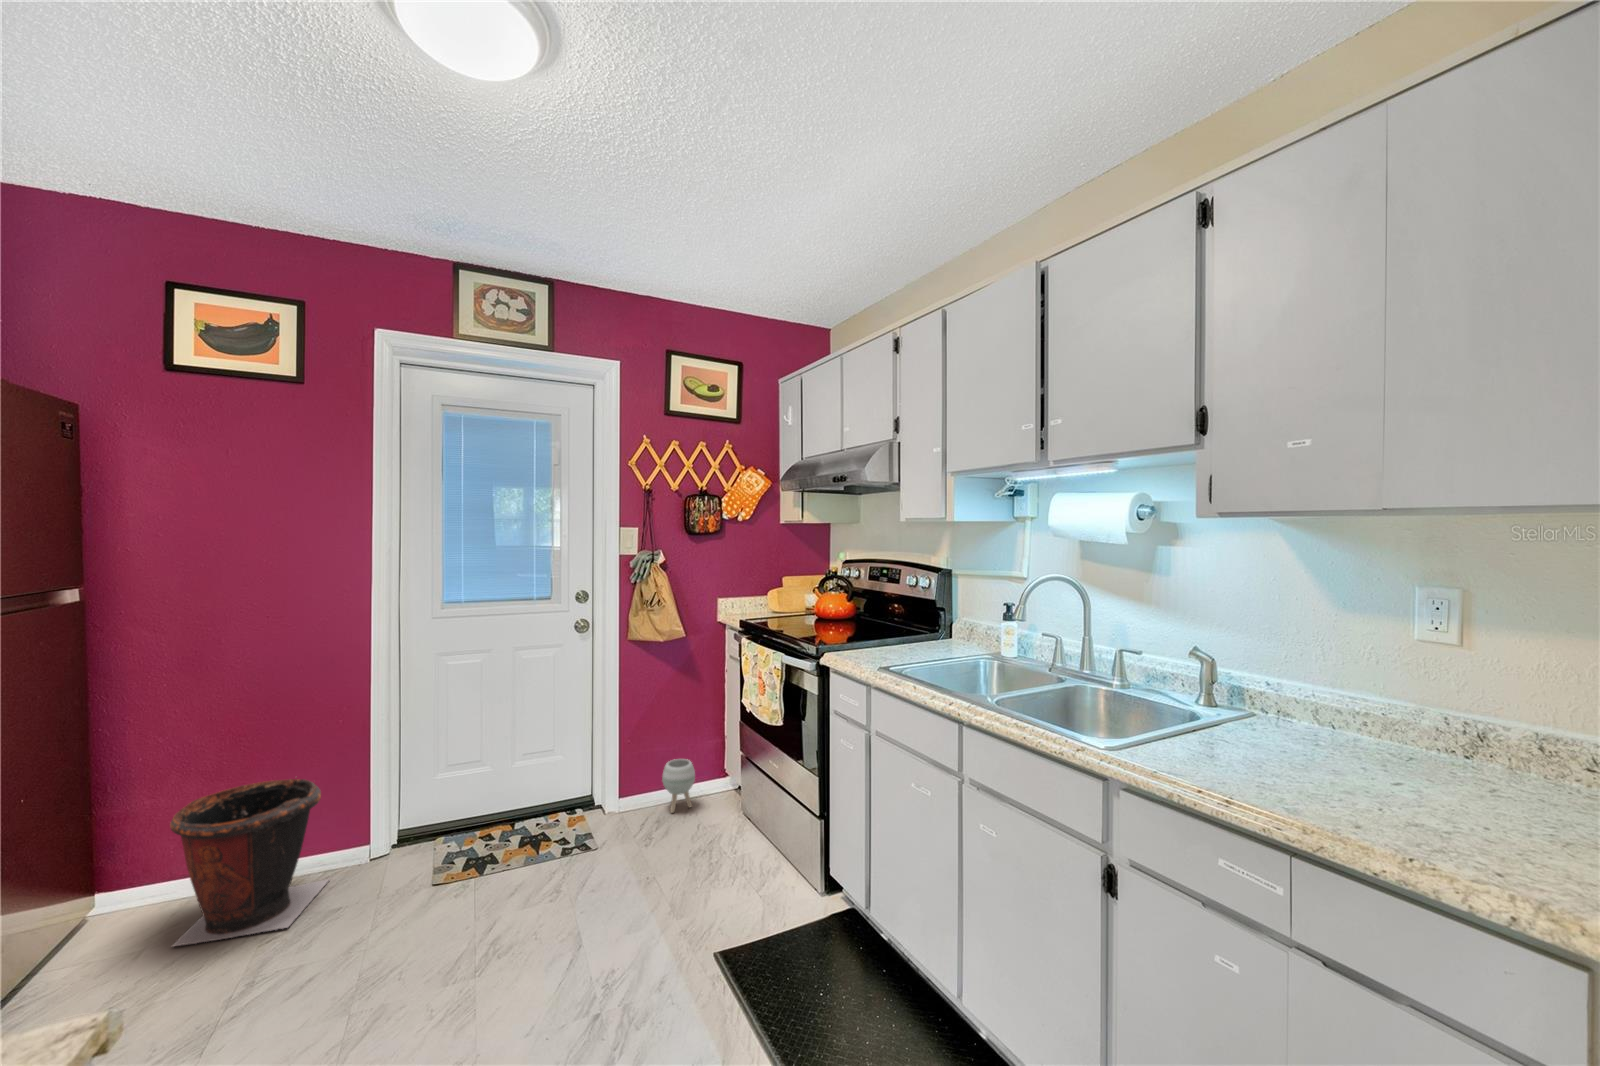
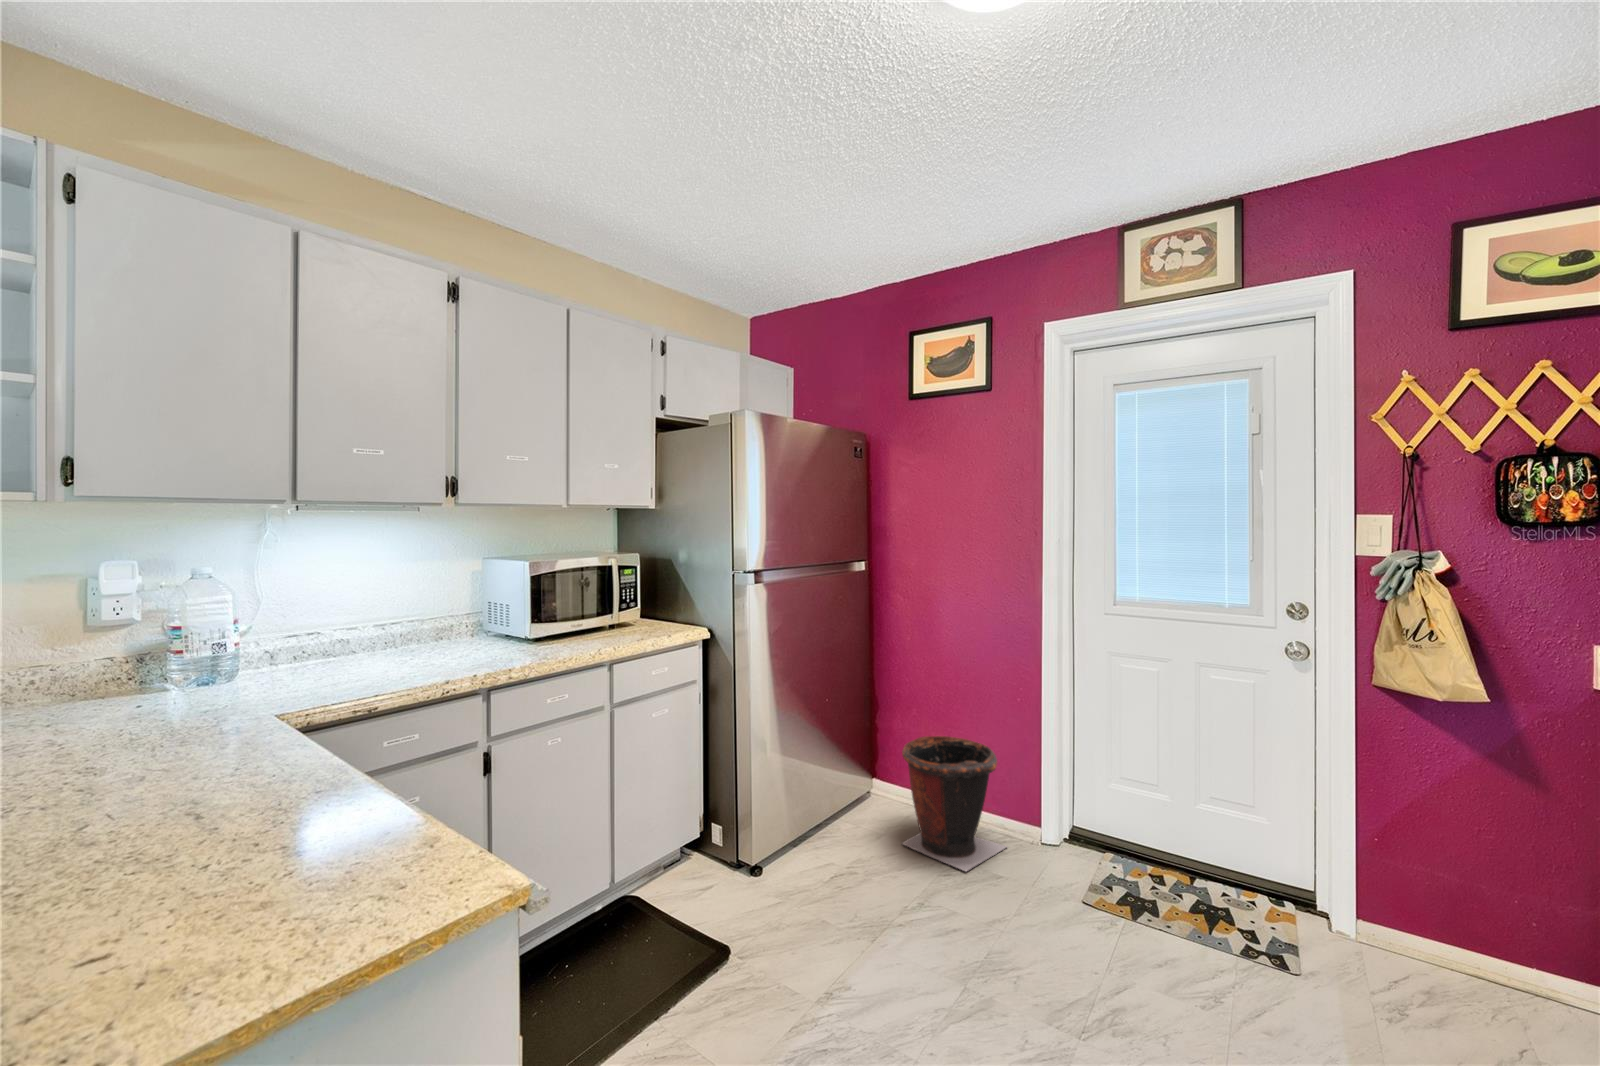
planter: present [662,759,695,813] -> none [1442,903,1522,1003]

